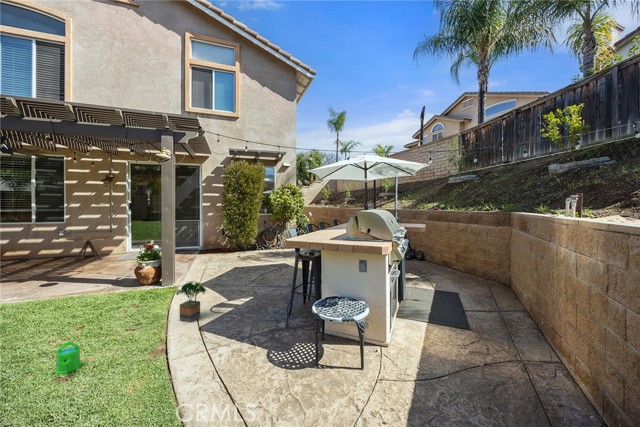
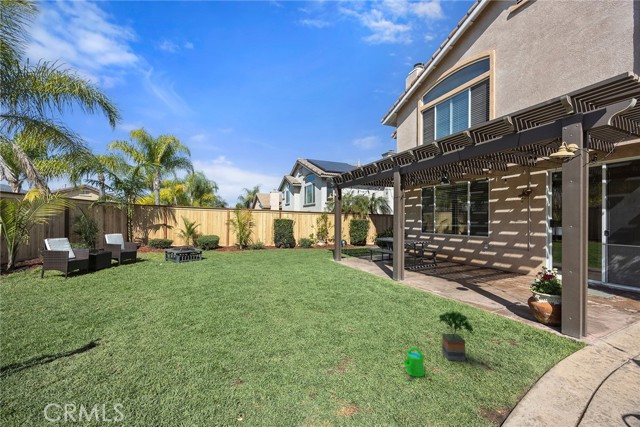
round table: present [66,236,109,263] -> none [485,252,526,280]
potted tree: present [176,282,206,322] -> present [439,312,473,361]

